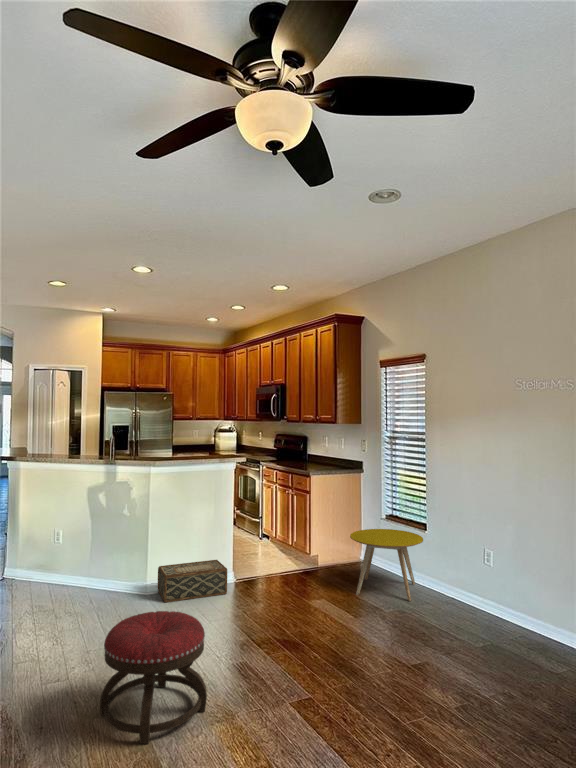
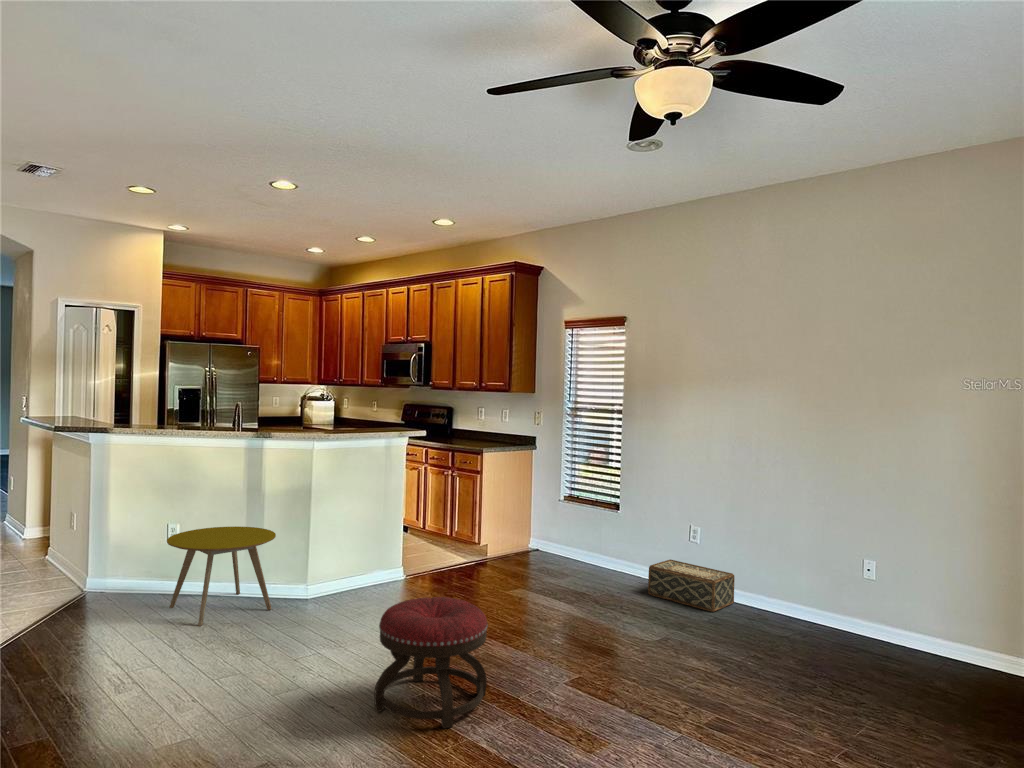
side table: present [350,529,423,601] -> present [167,526,276,626]
woven basket: present [158,560,227,602] -> present [648,559,735,612]

